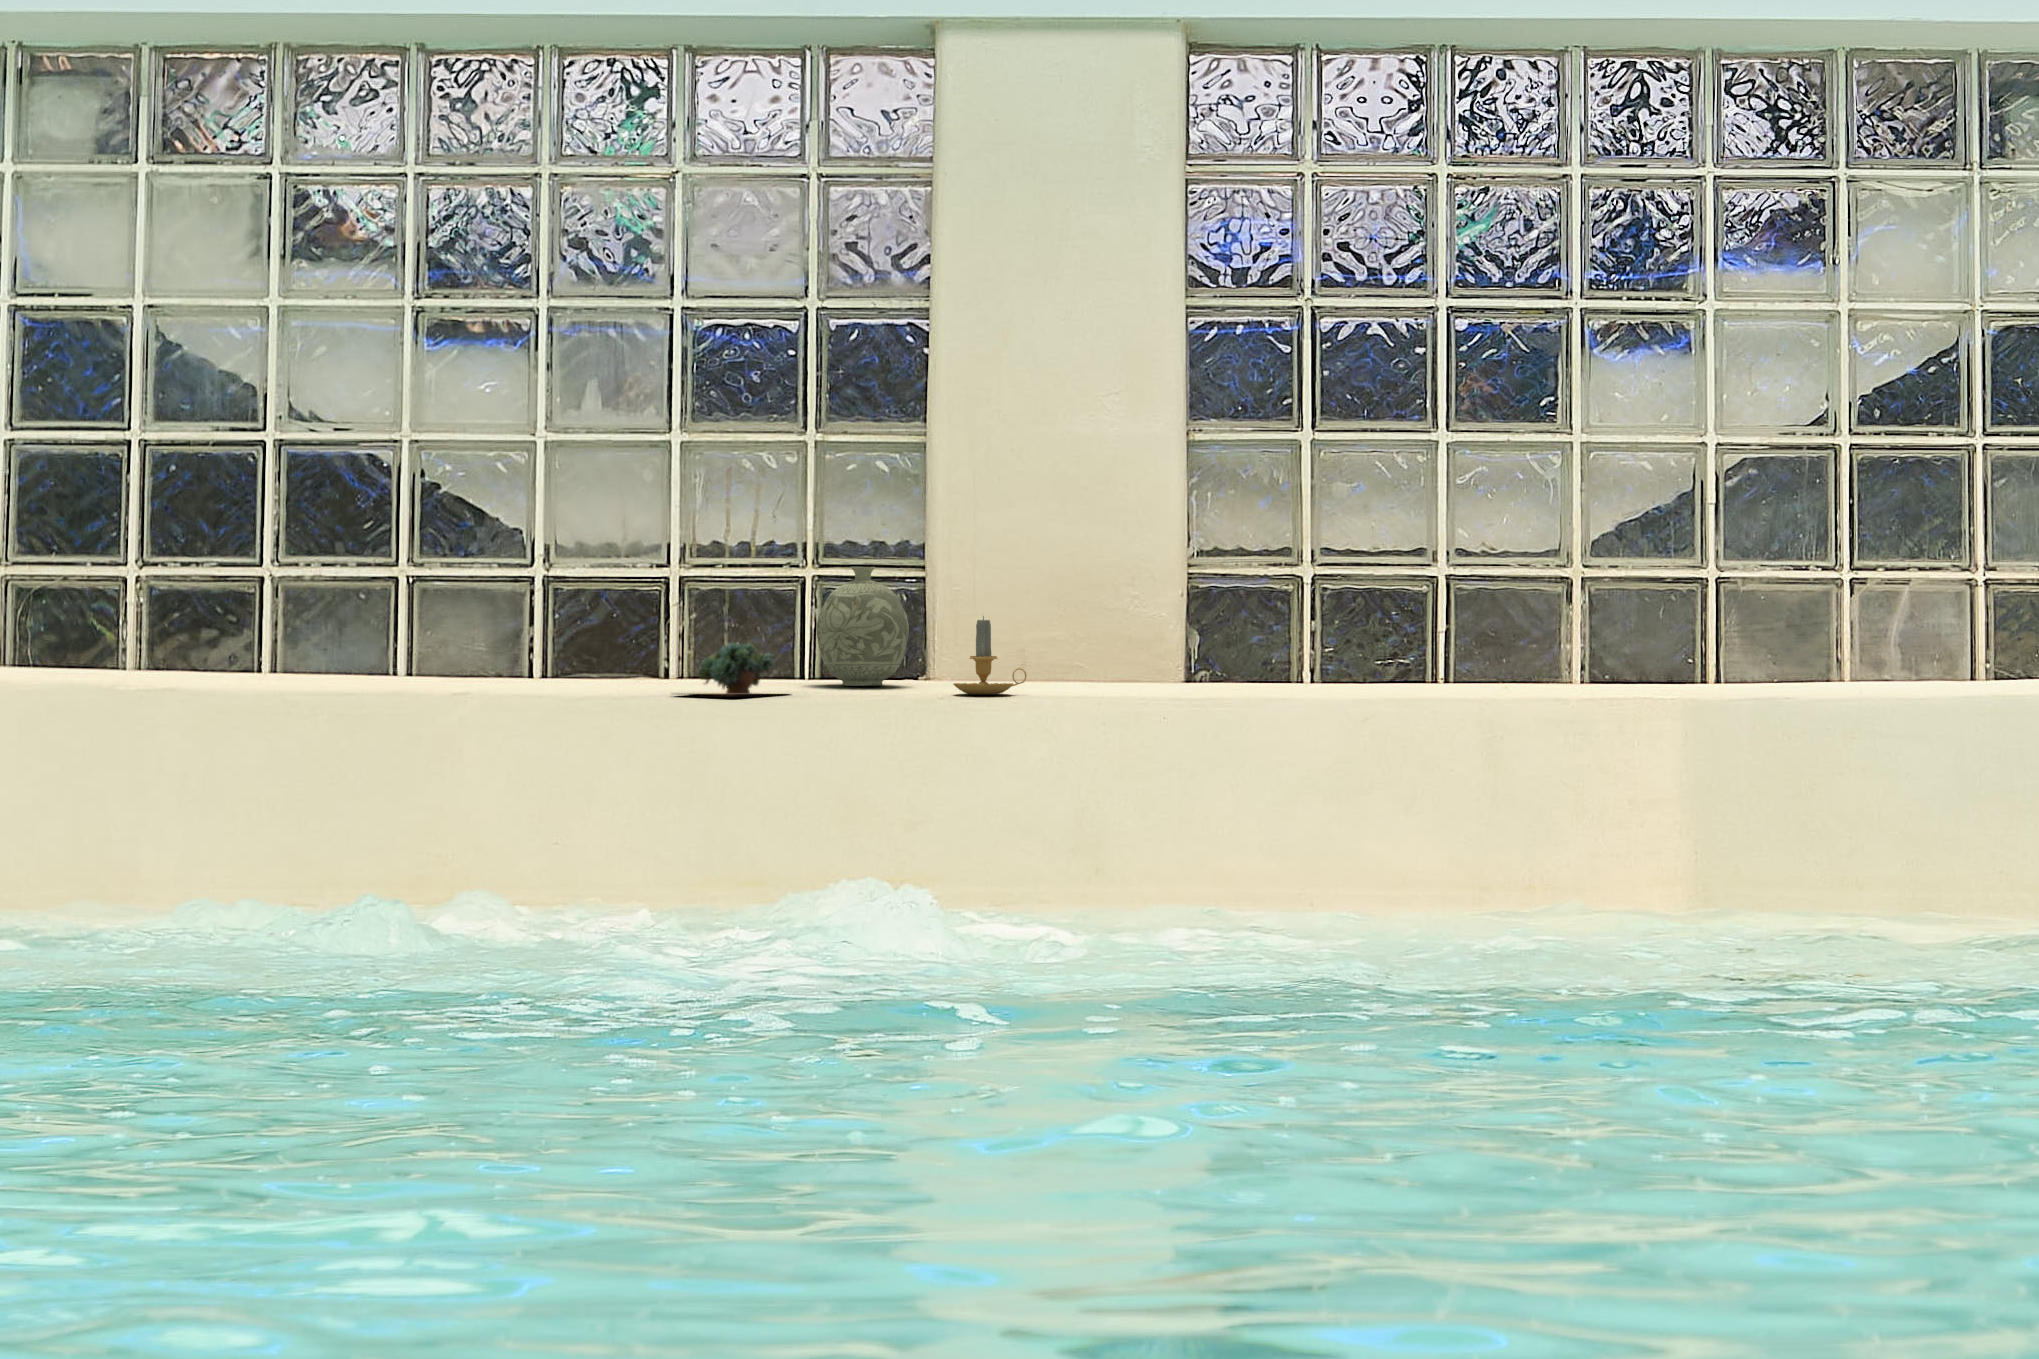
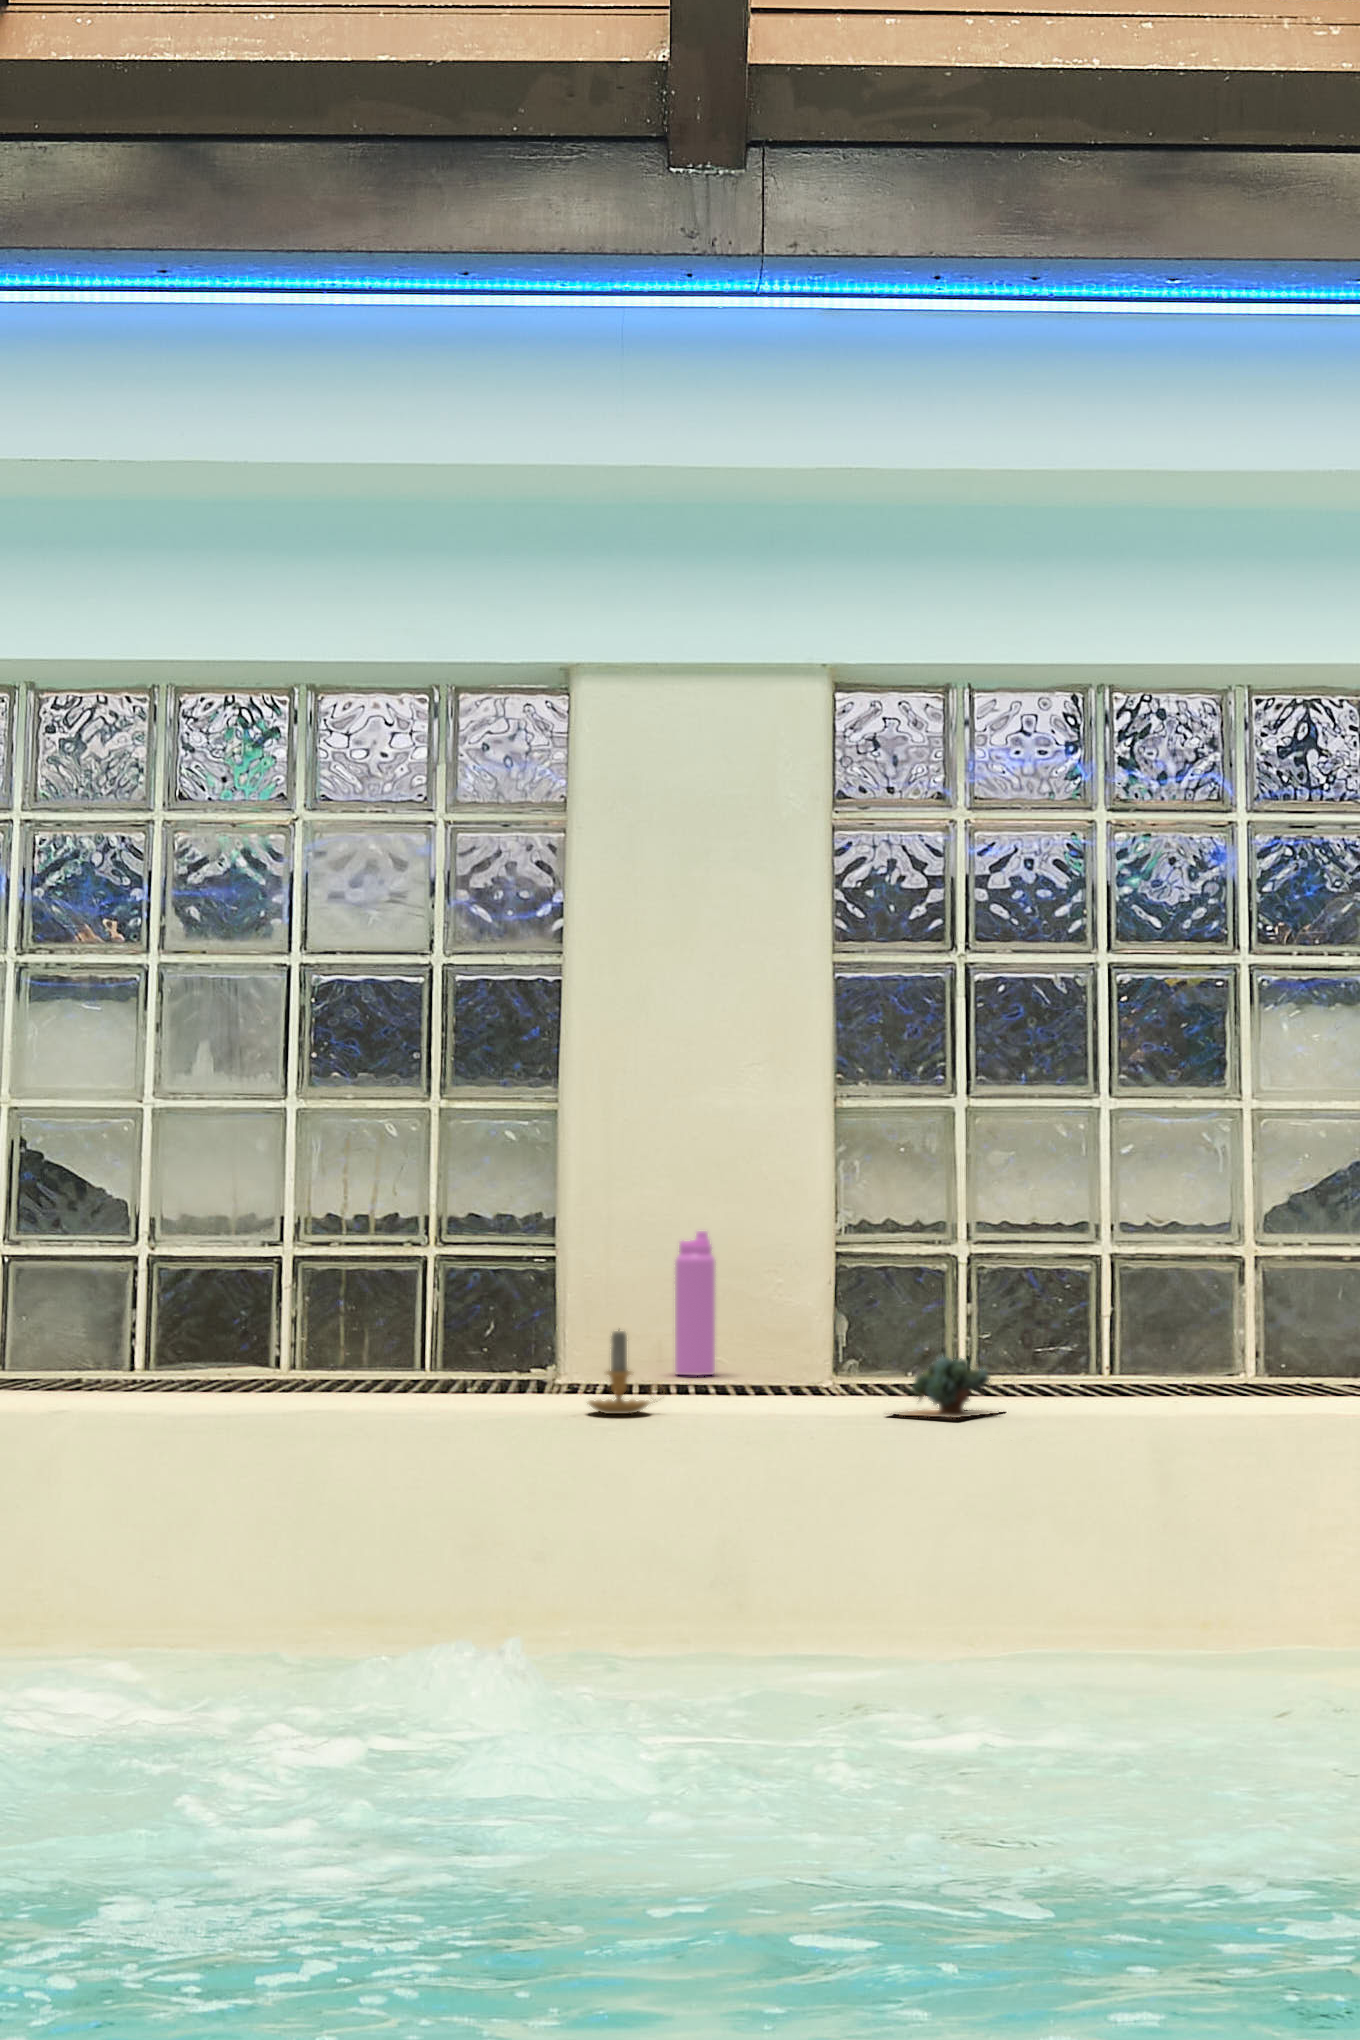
water bottle: none [1038,545,1076,676] -> present [675,1231,715,1375]
decorative vase: present [817,567,909,686] -> none [440,1265,539,1397]
succulent plant: present [673,643,774,695] -> present [898,1356,1004,1418]

